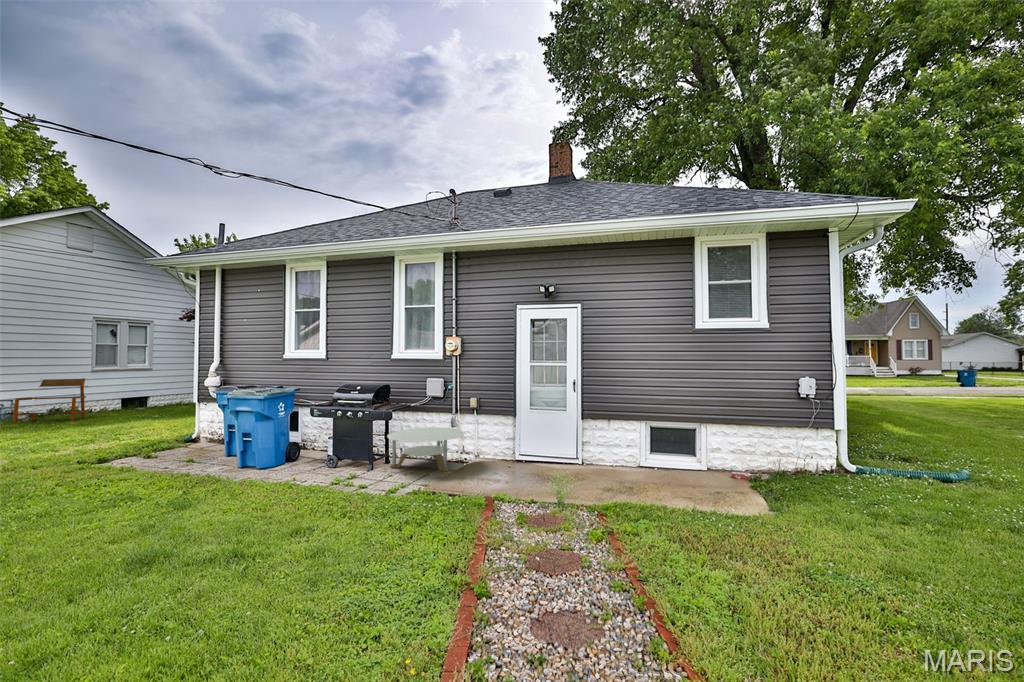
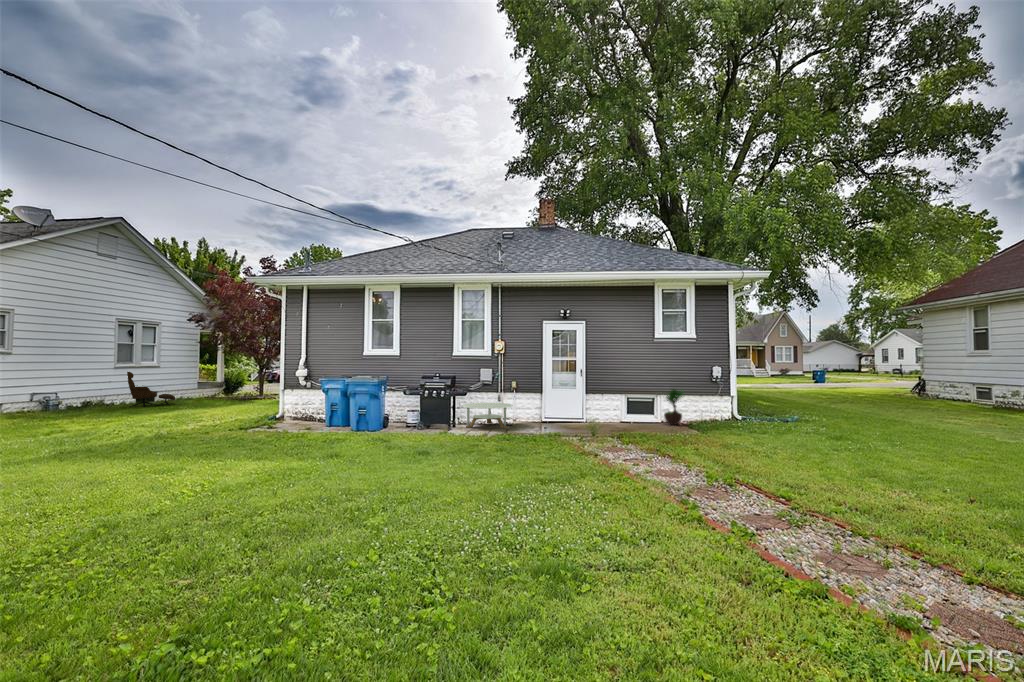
lounge chair: none [105,375,160,414] -> present [127,372,175,407]
bench: present [13,378,86,424] -> none [57,374,118,415]
potted tree: none [704,409,747,476] -> present [664,389,683,425]

